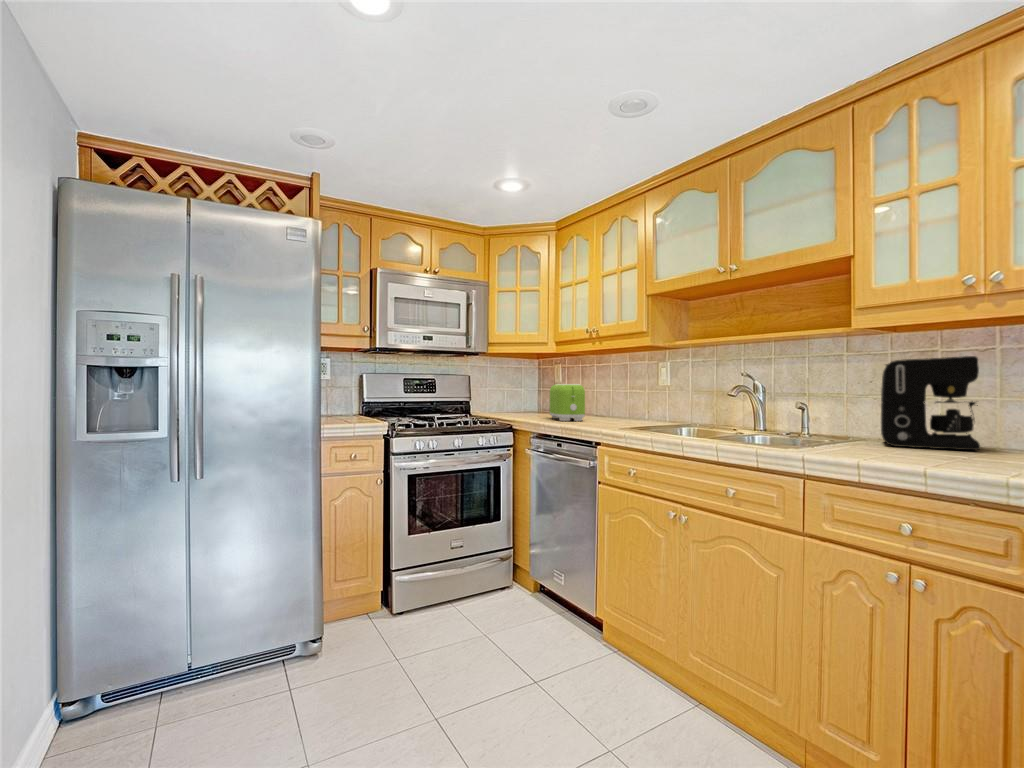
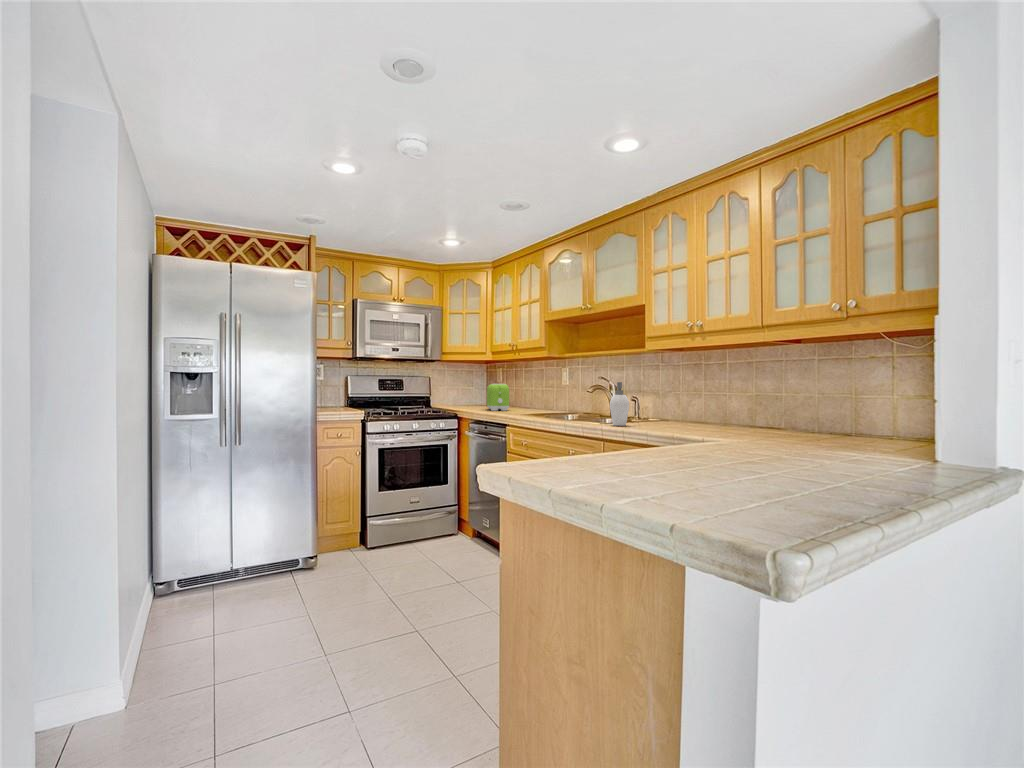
coffee maker: present [881,356,980,450] -> none [665,367,722,424]
soap dispenser: none [816,381,855,455] -> present [610,382,629,426]

